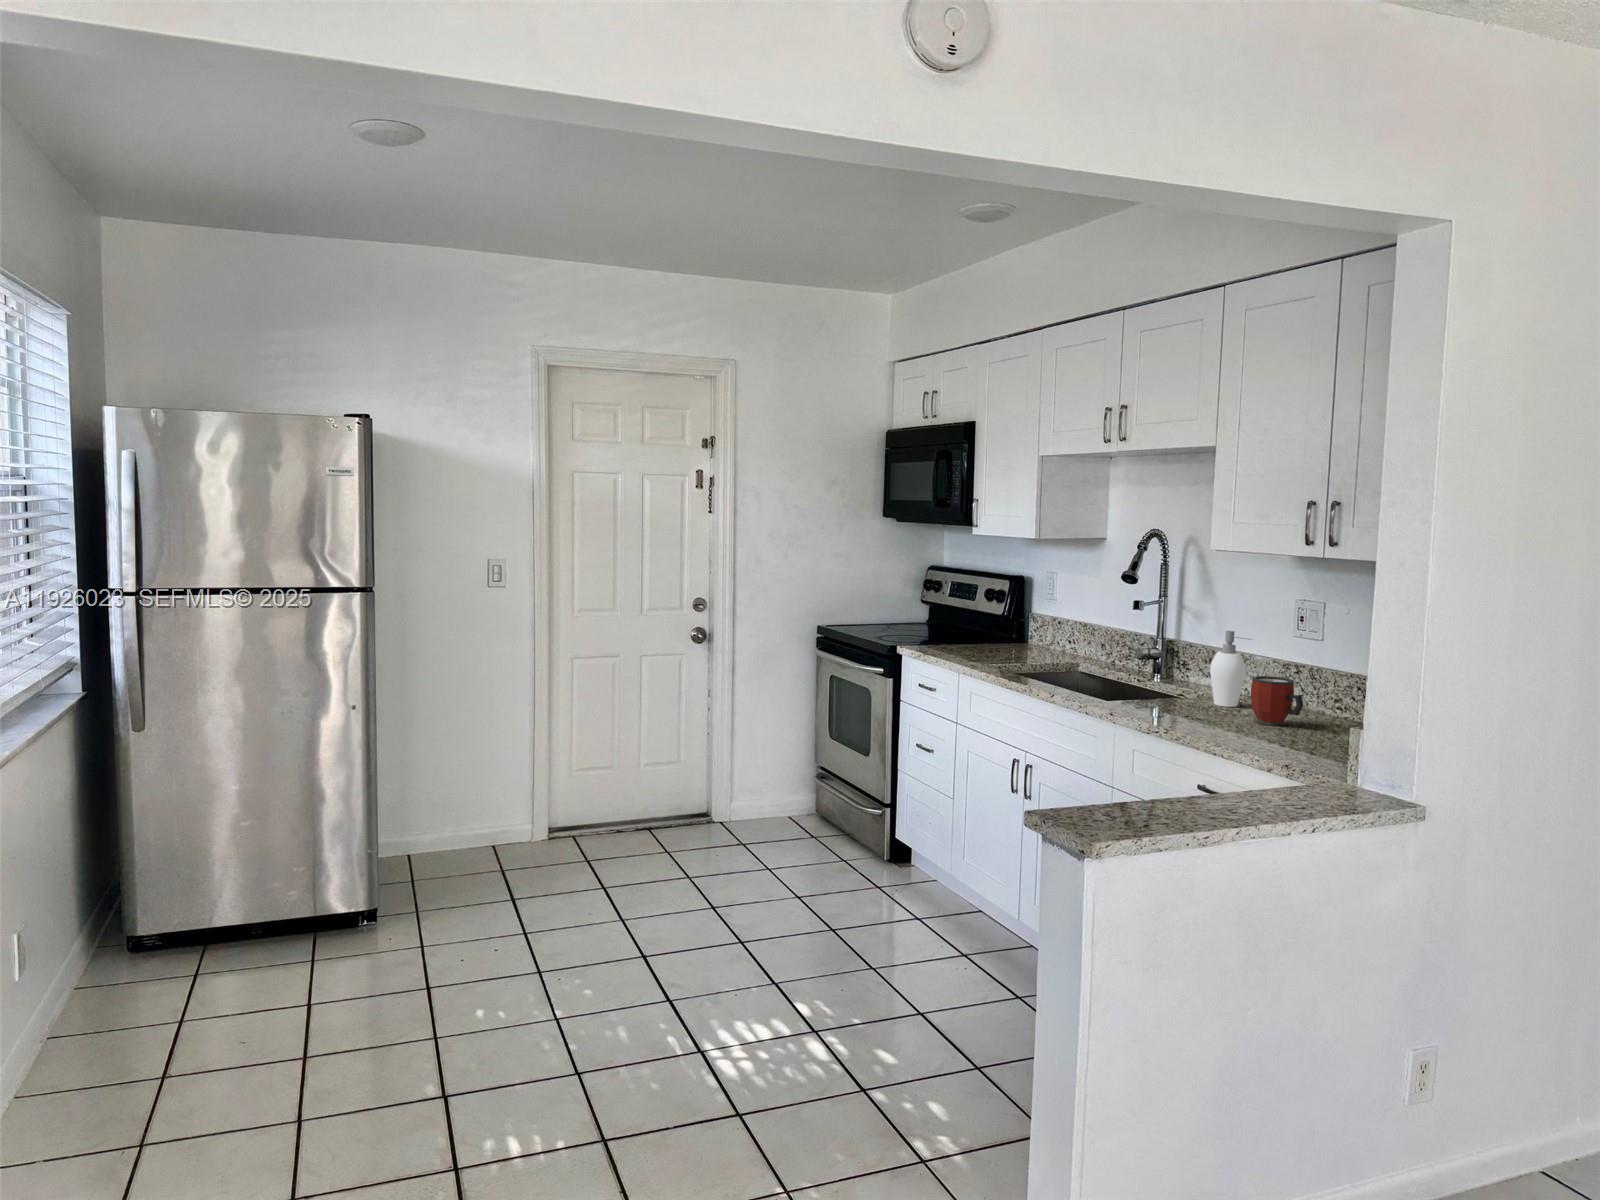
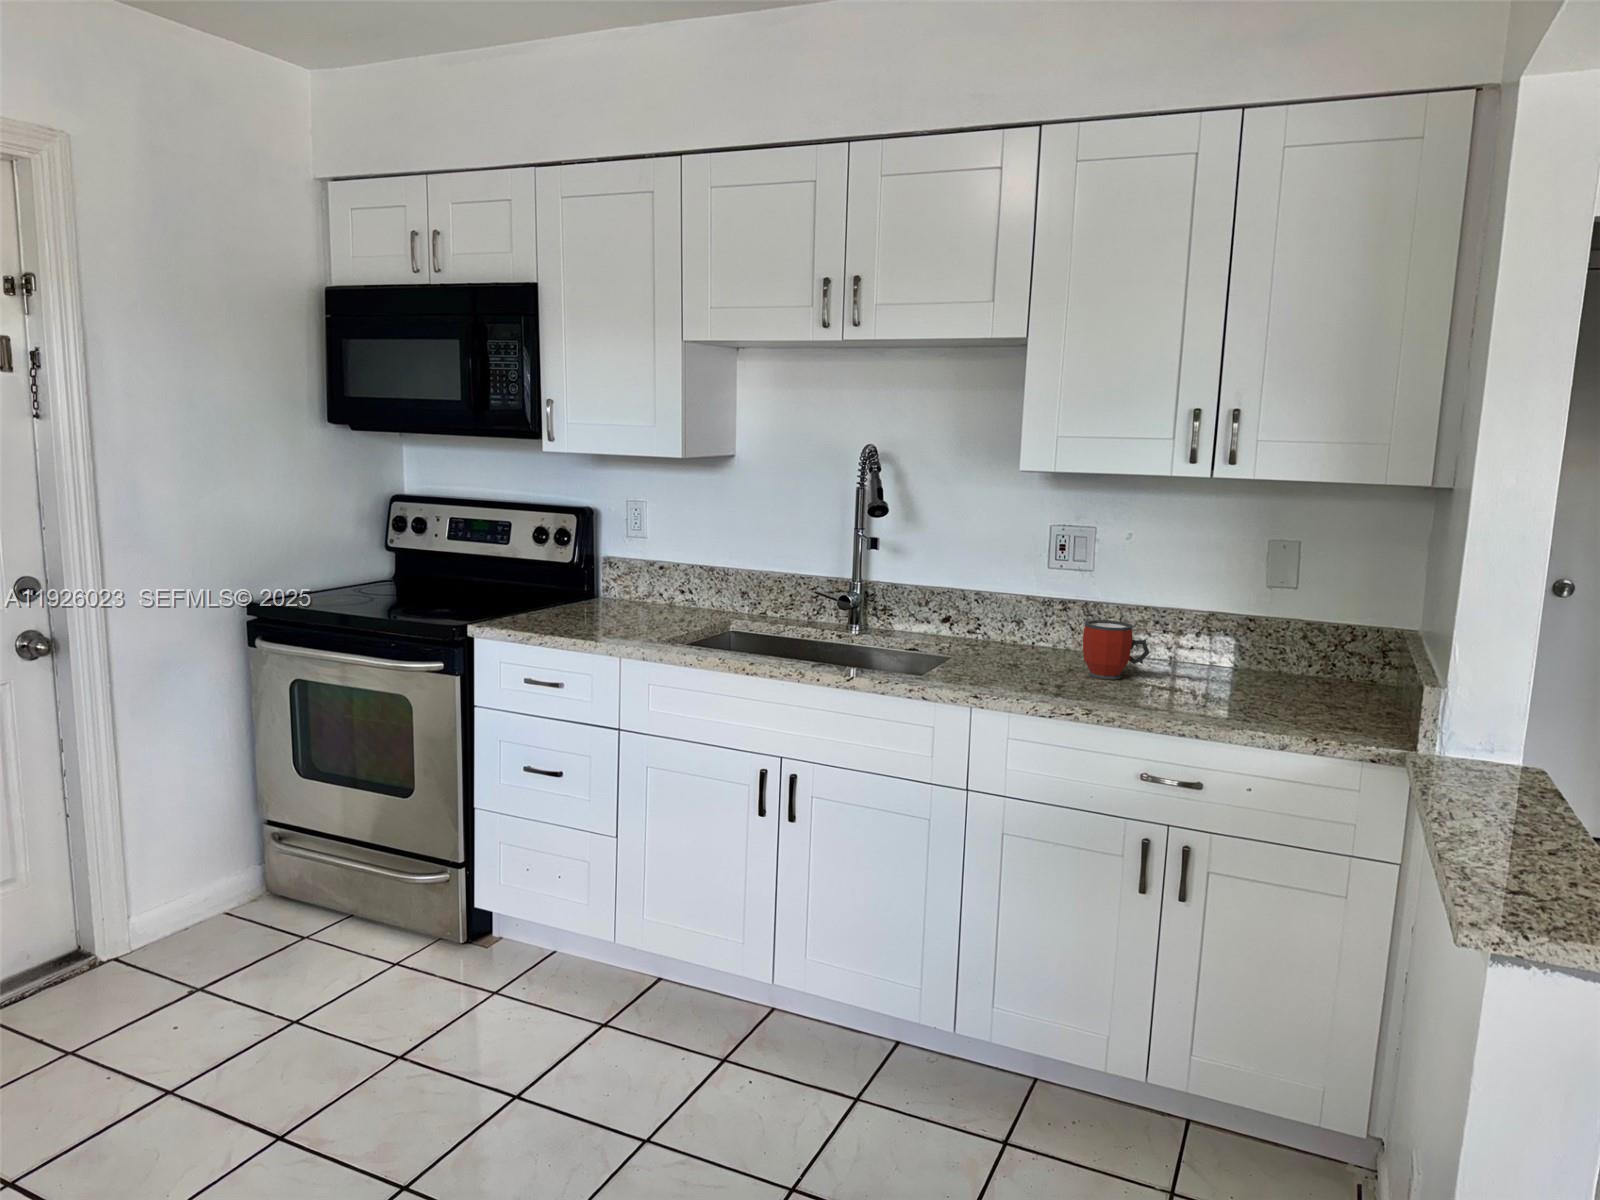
soap dispenser: present [1210,631,1252,707] -> none [986,567,1043,660]

